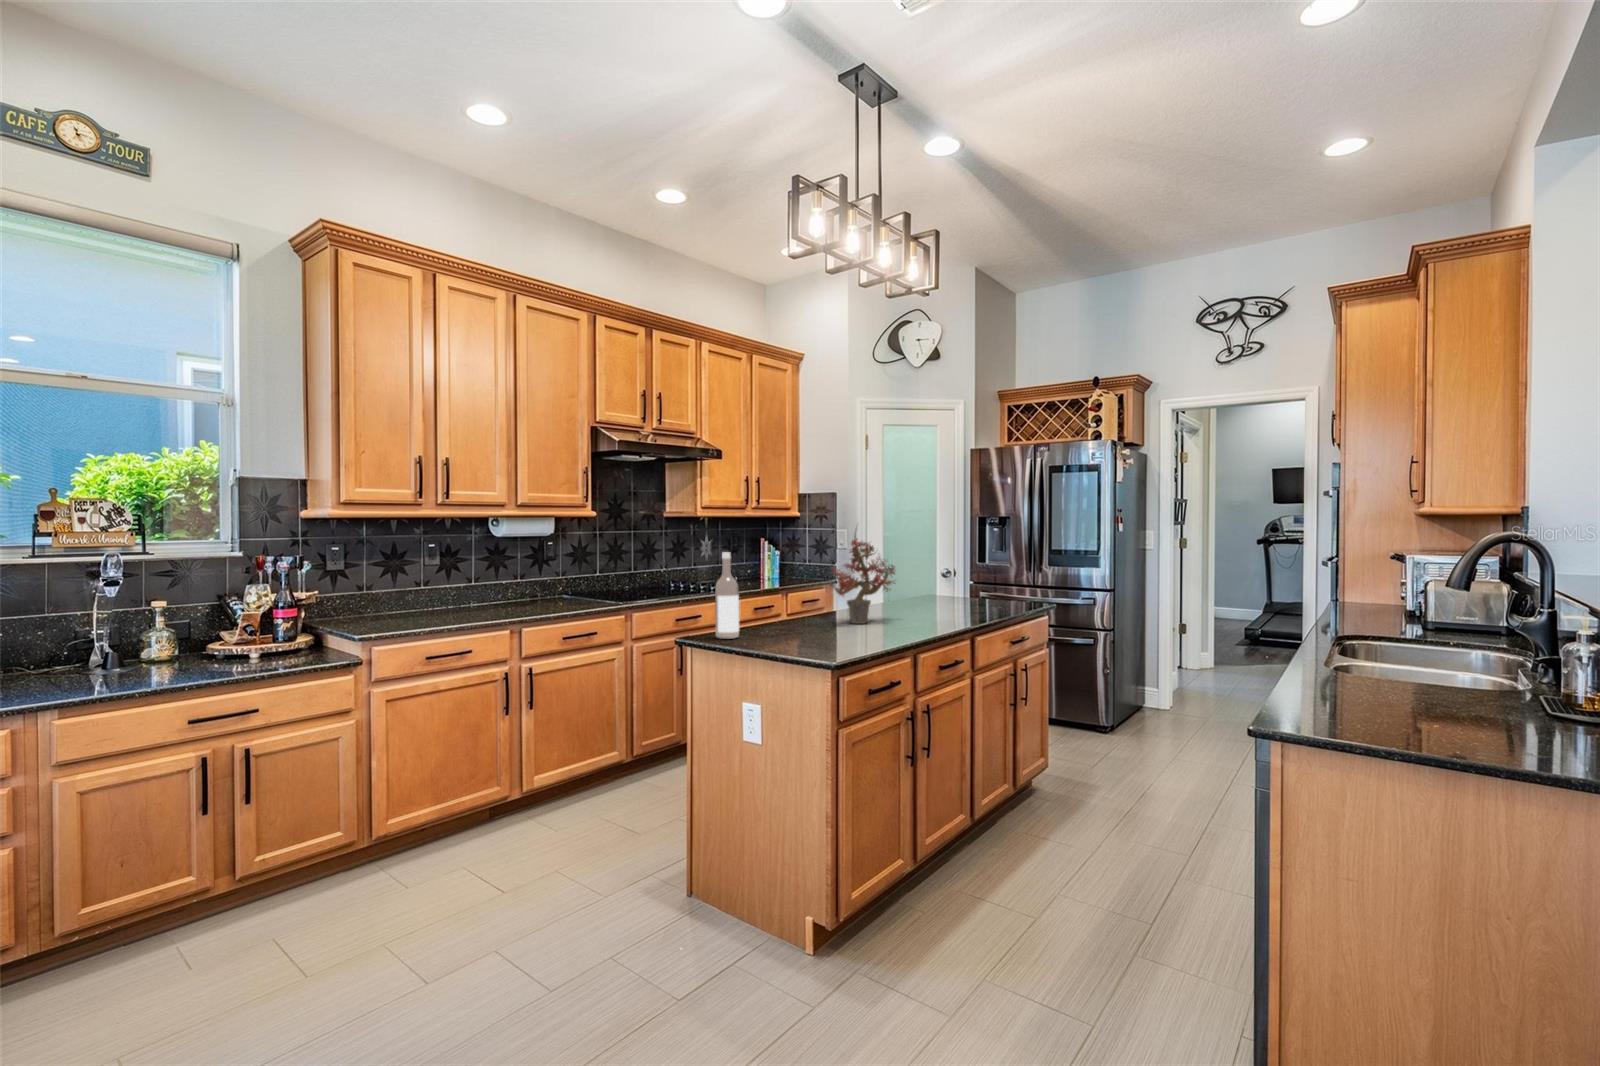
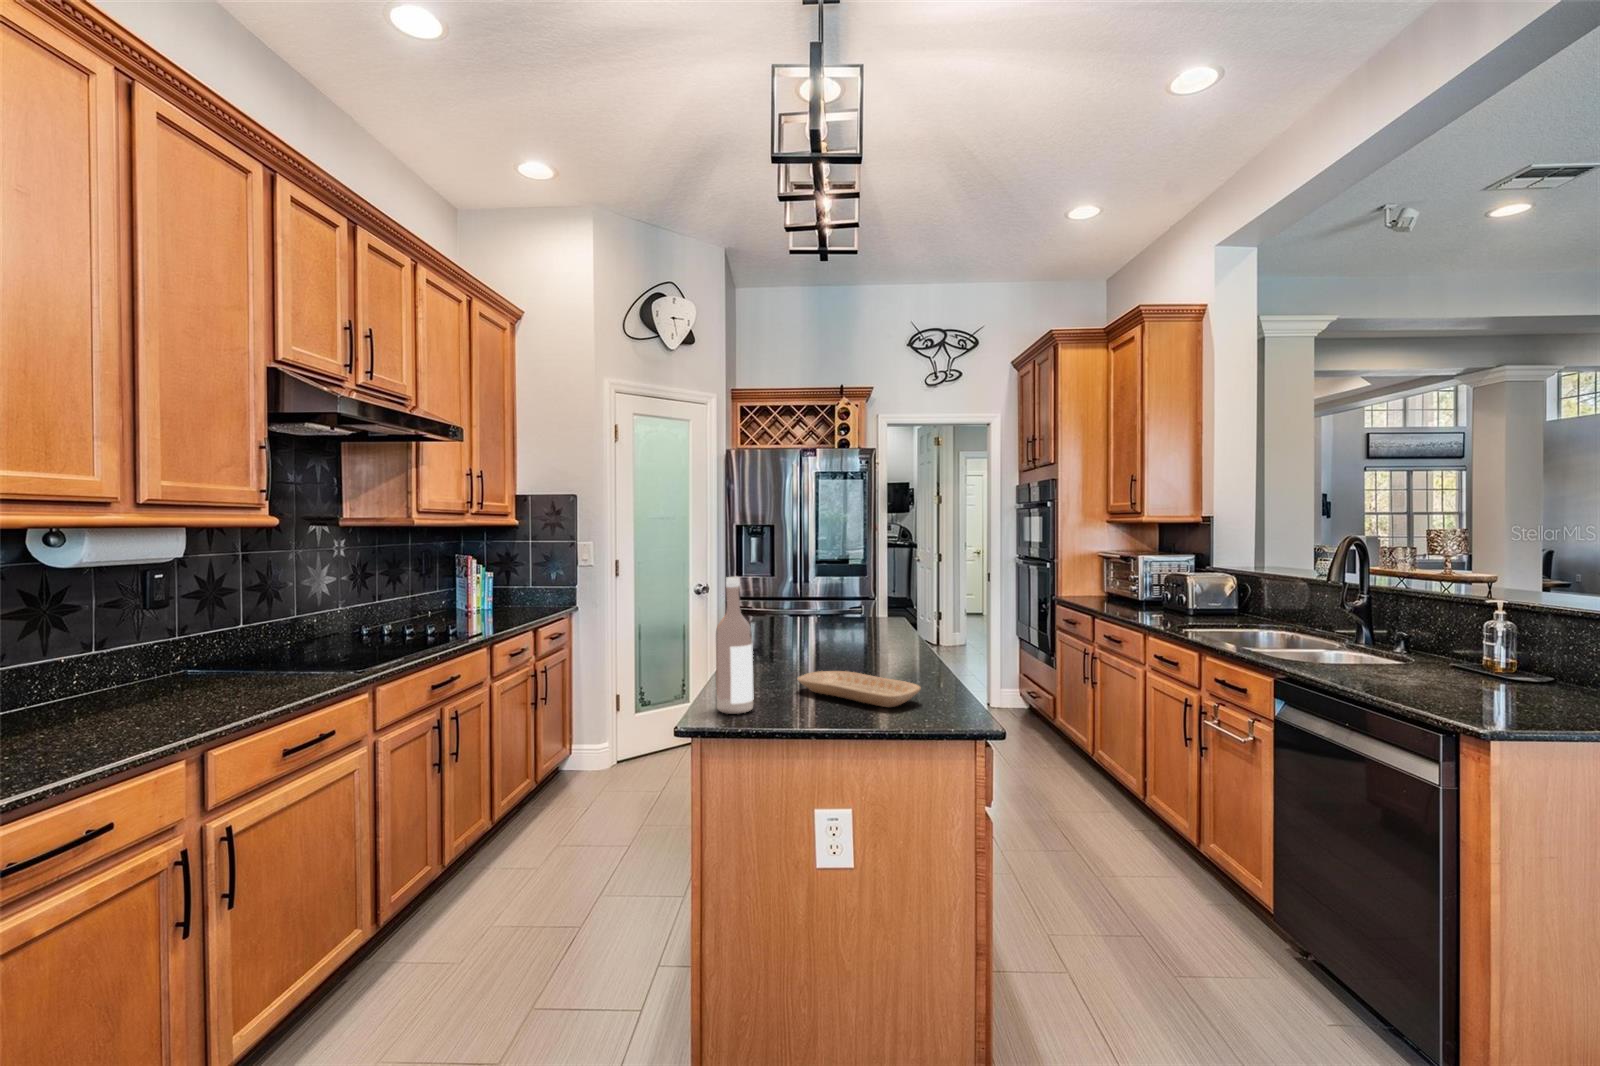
potted plant: present [834,534,895,624] -> none [775,530,856,664]
tray: none [787,624,842,647] -> present [797,671,921,707]

